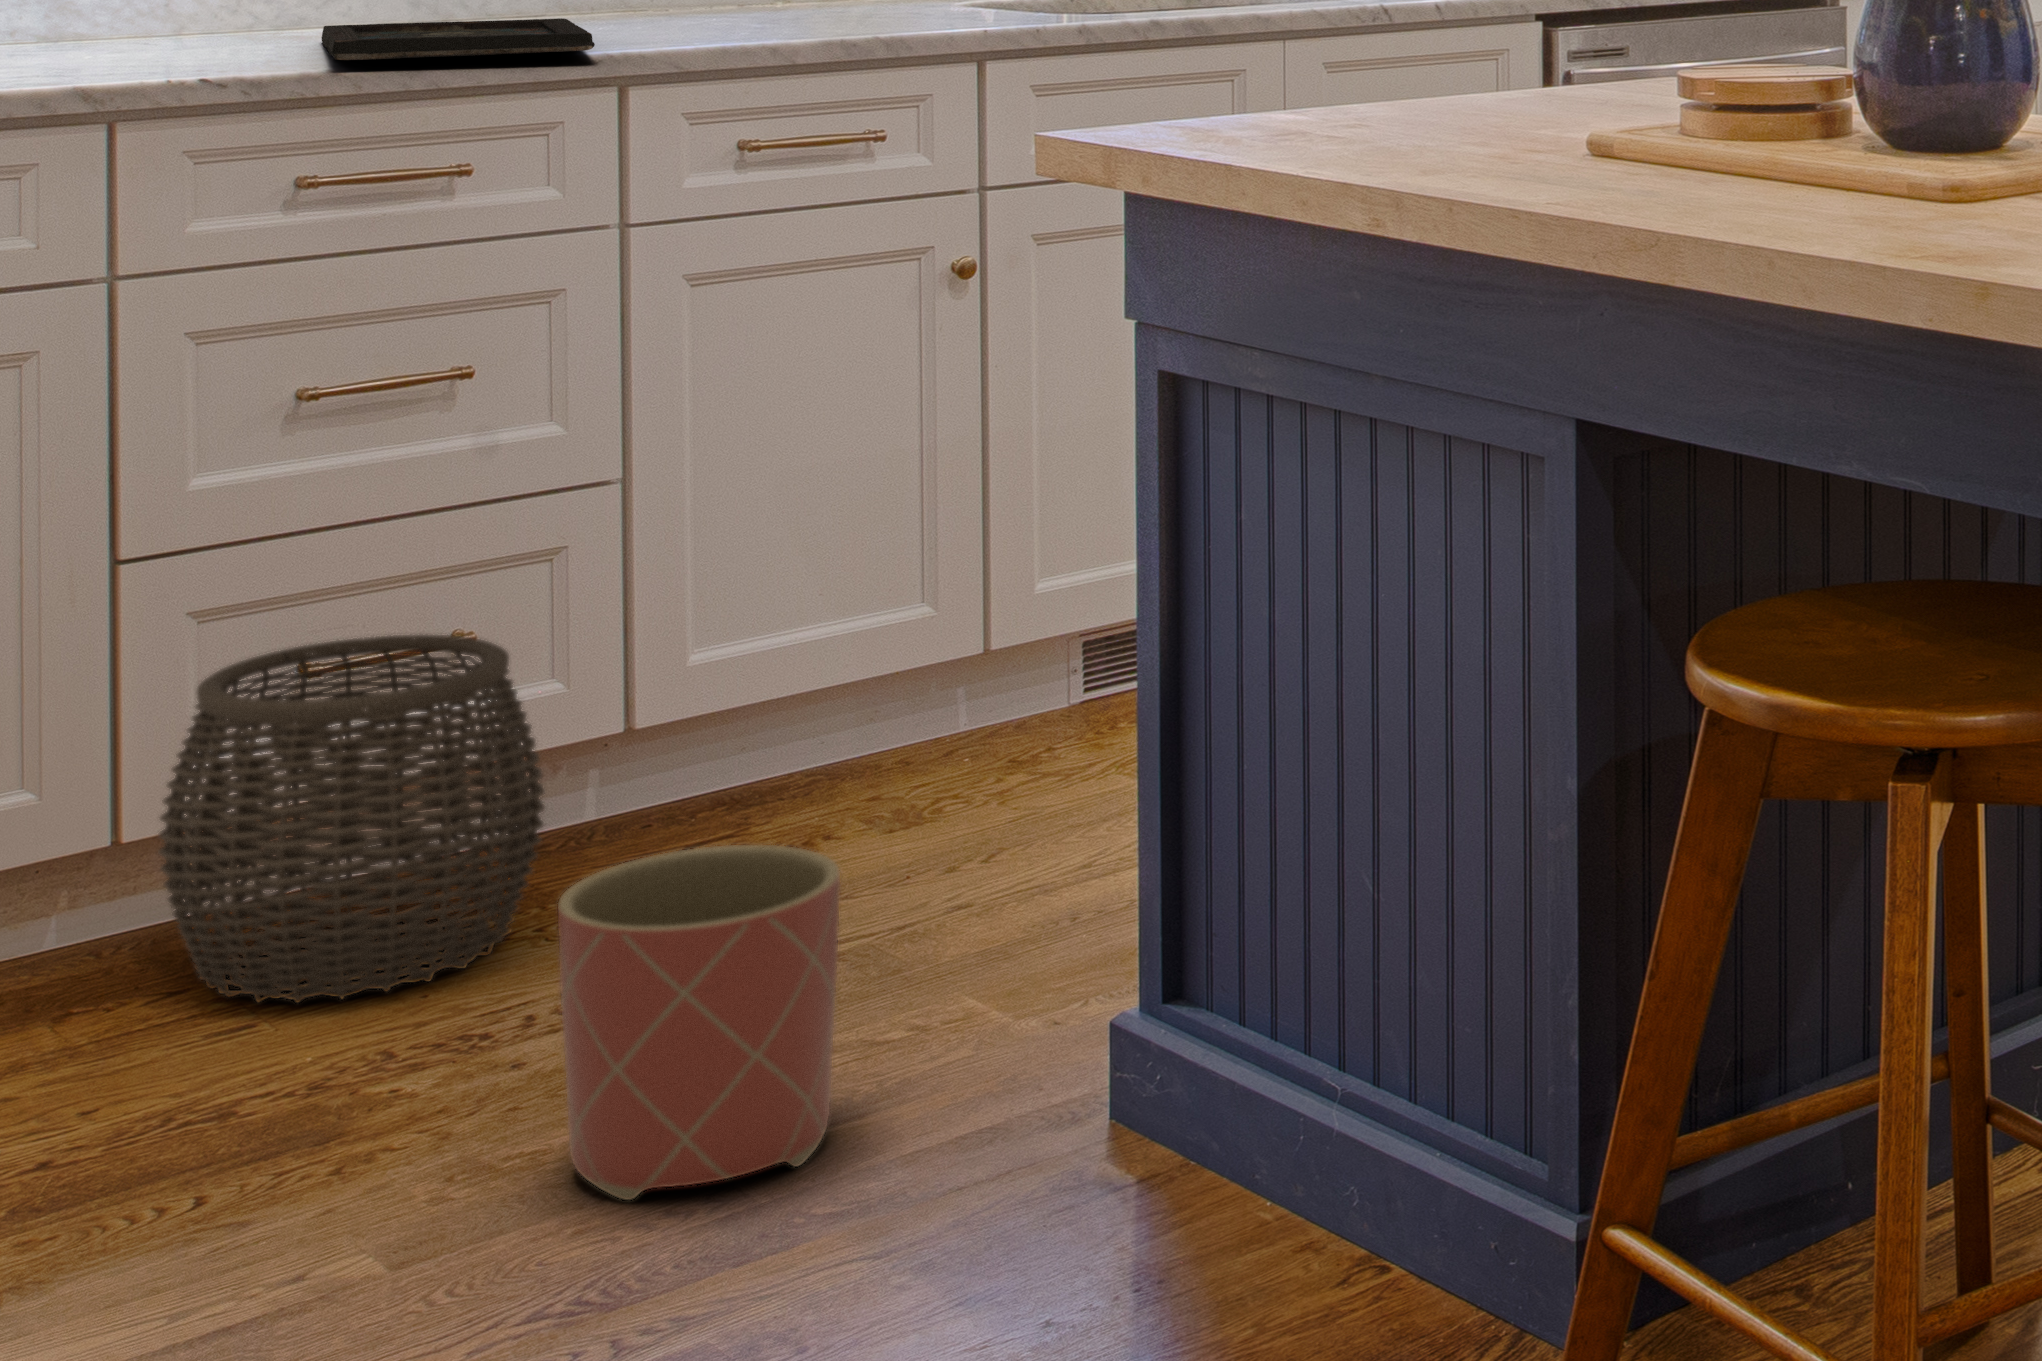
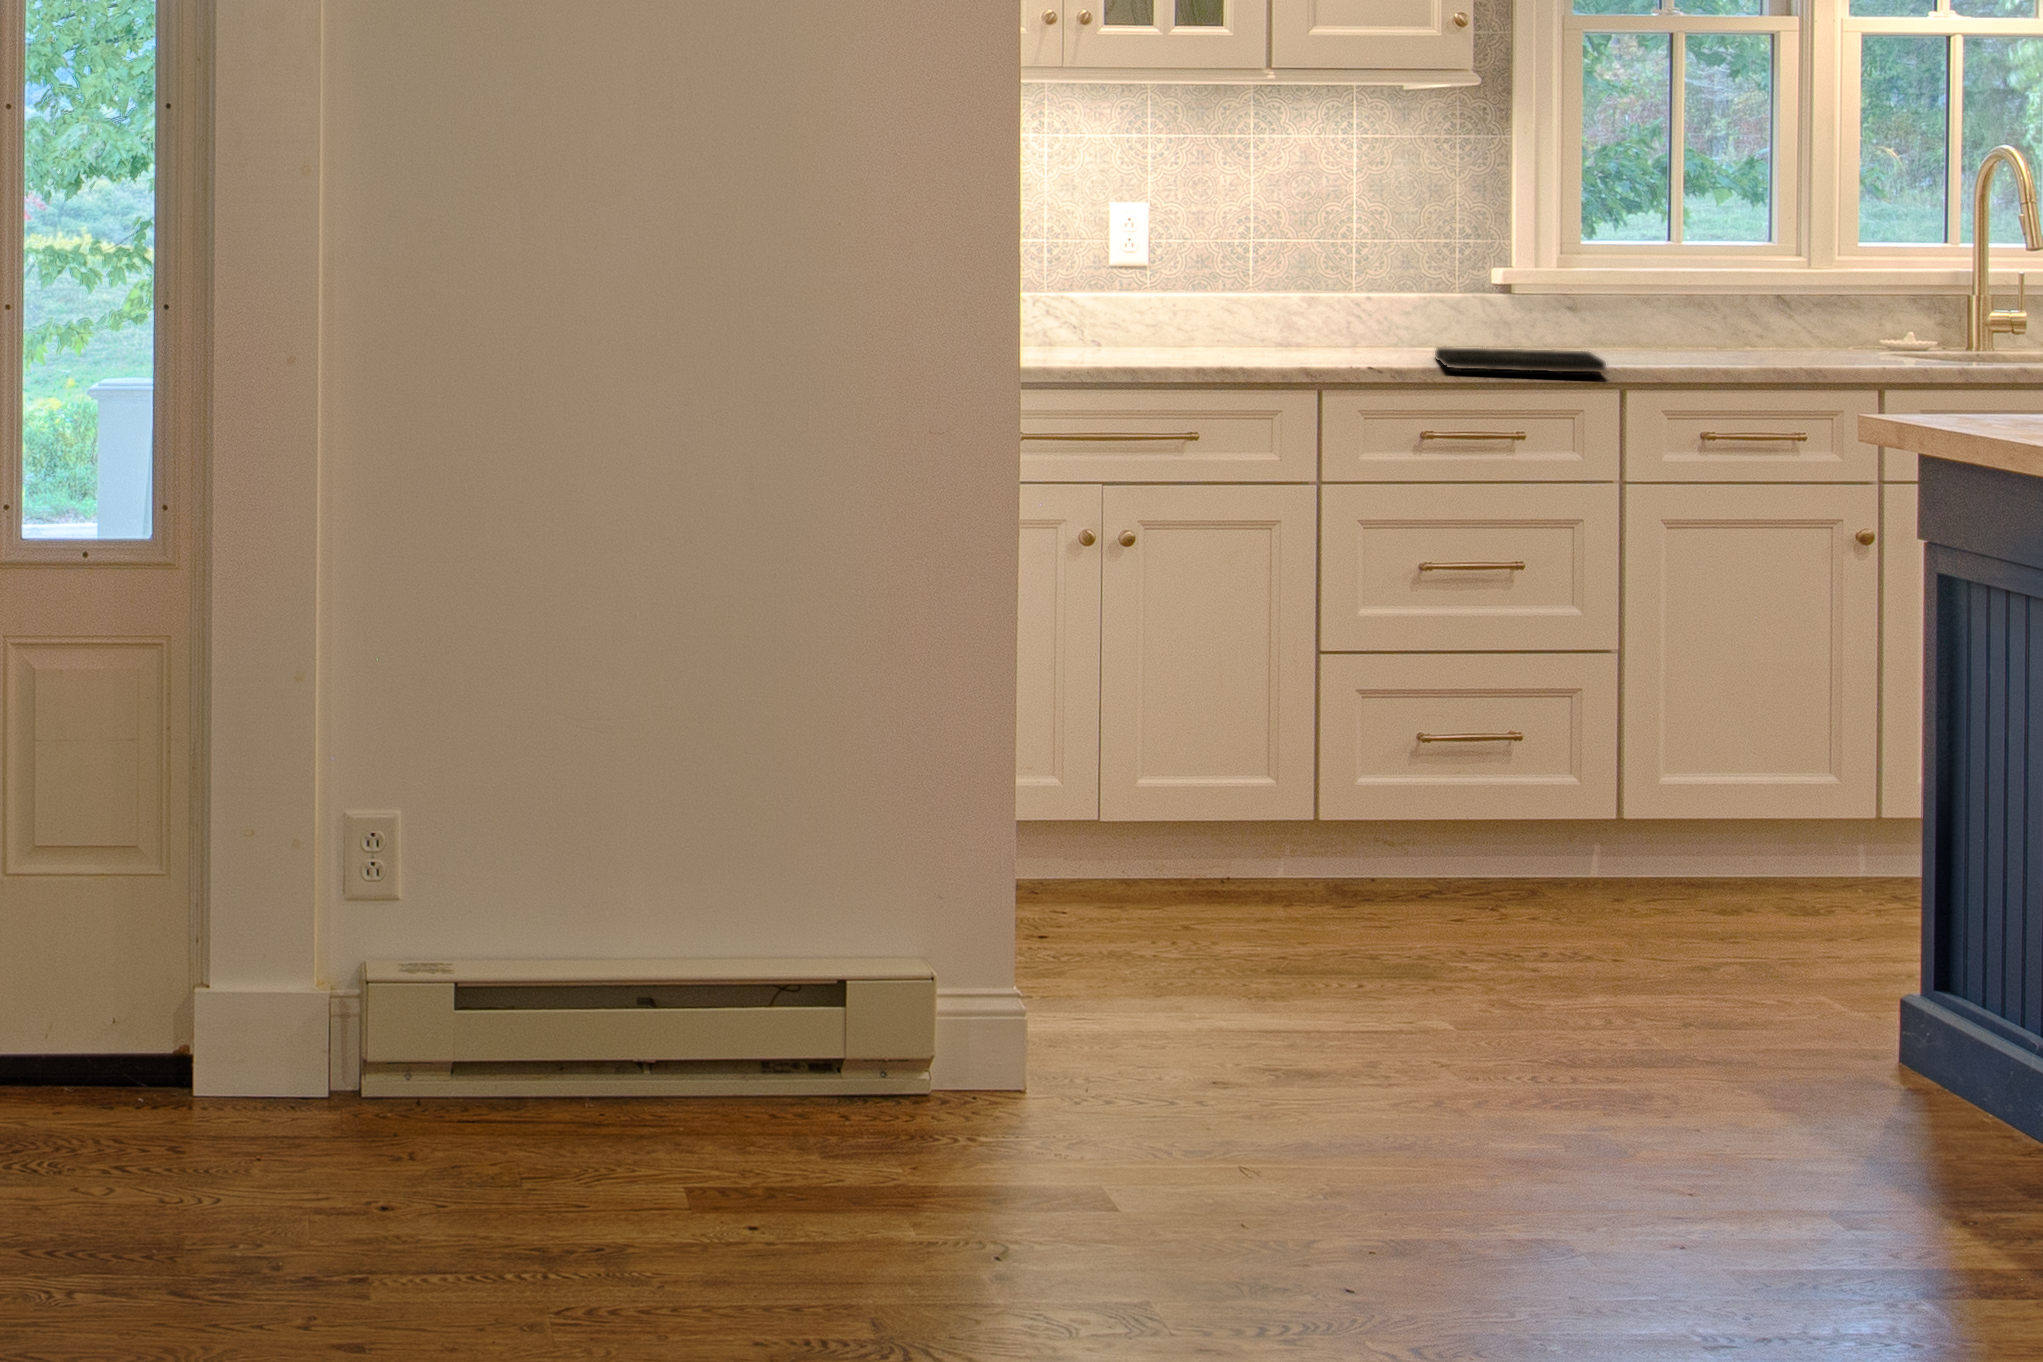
woven basket: present [159,635,544,1003] -> none [1347,725,1570,931]
planter: present [558,845,840,1200] -> none [1577,845,1742,1030]

